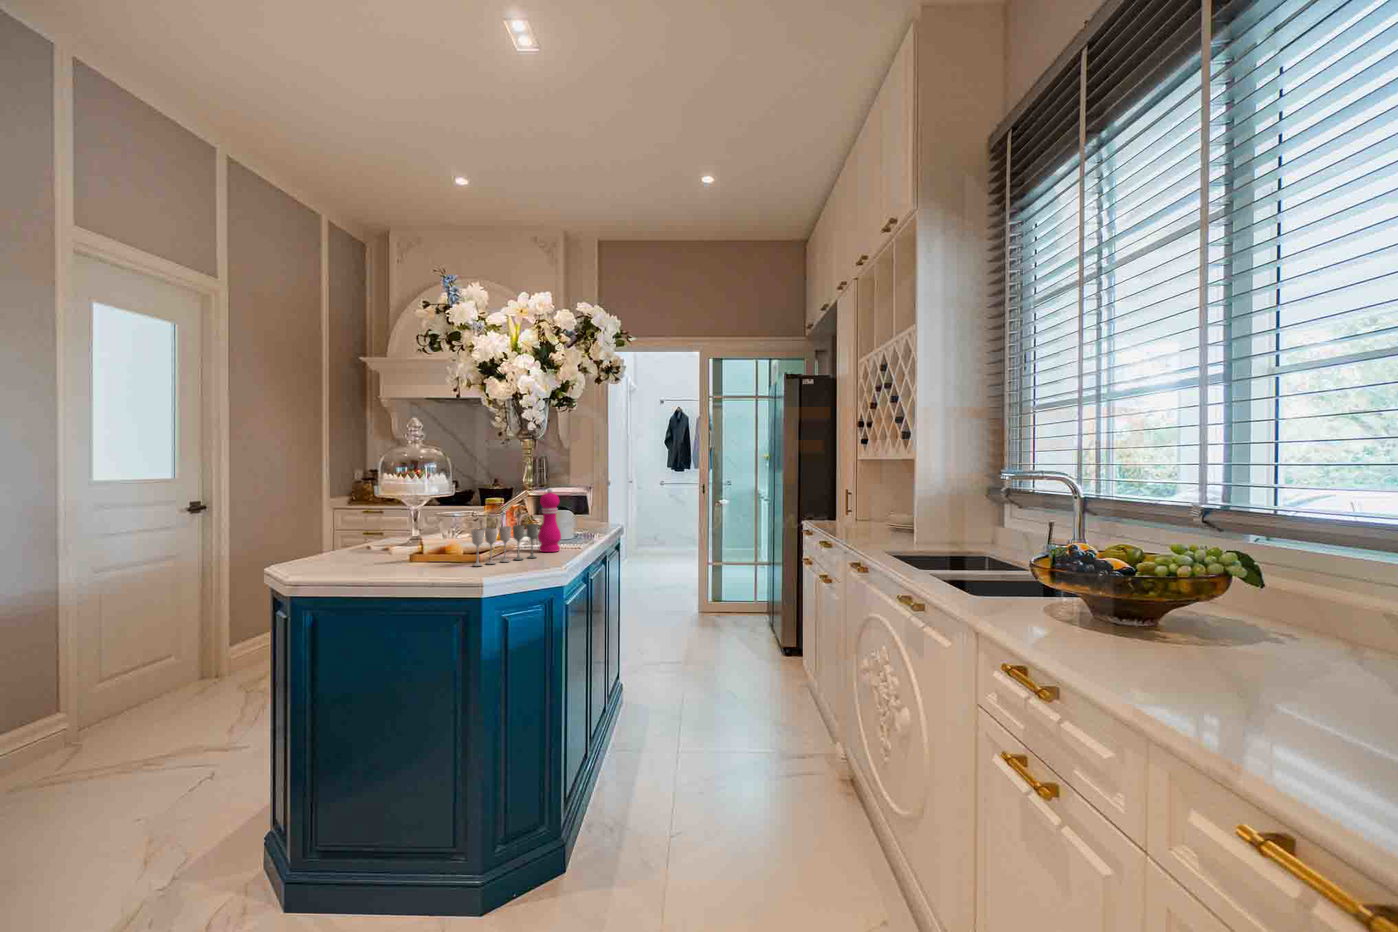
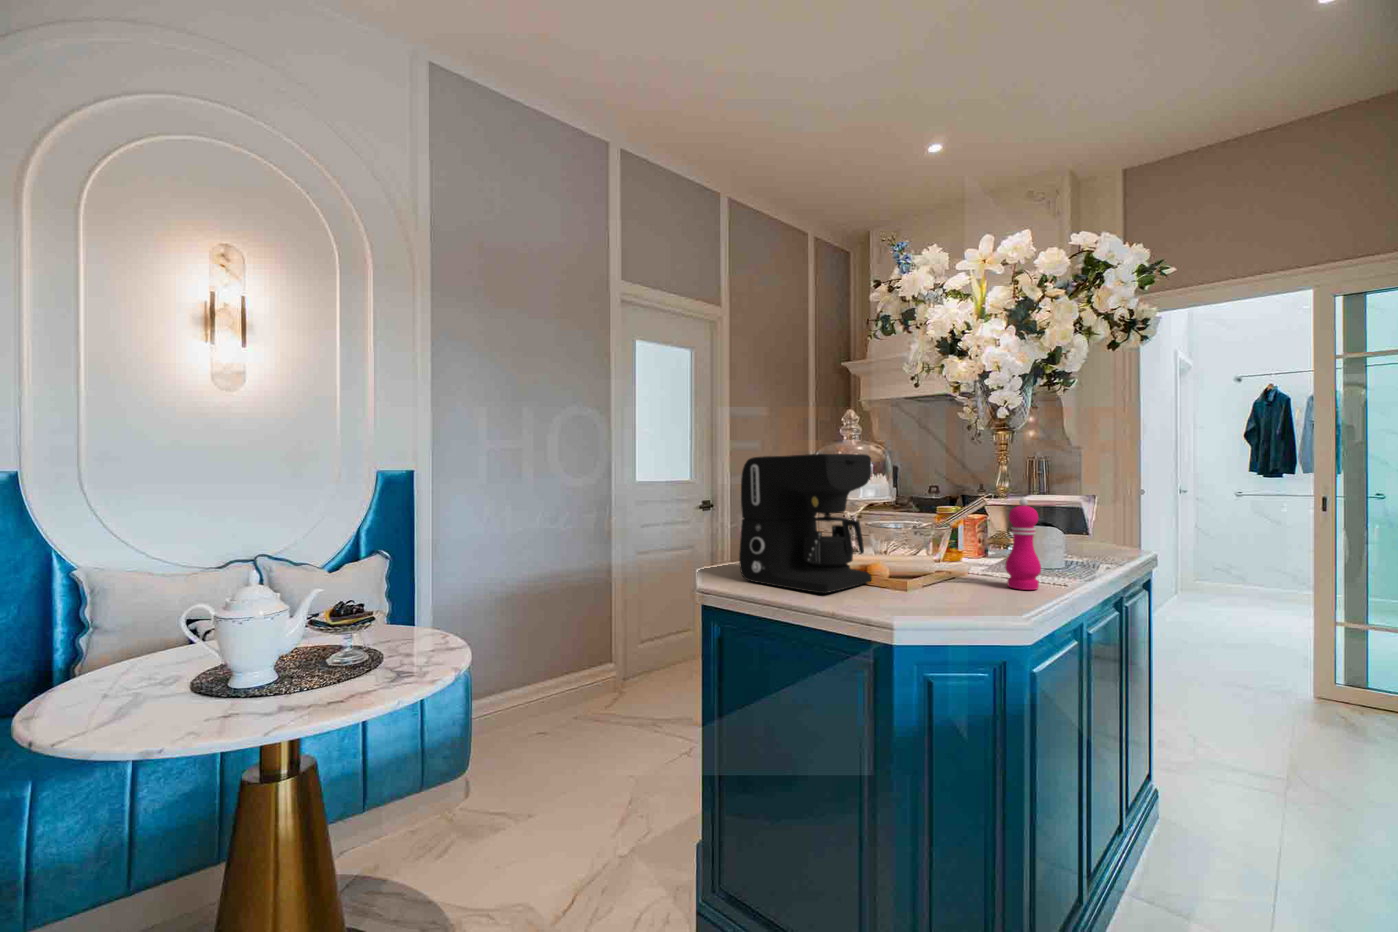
coffee maker: none [316,455,440,570] -> present [739,454,872,593]
wine glass: present [471,524,538,566] -> none [903,548,1001,600]

